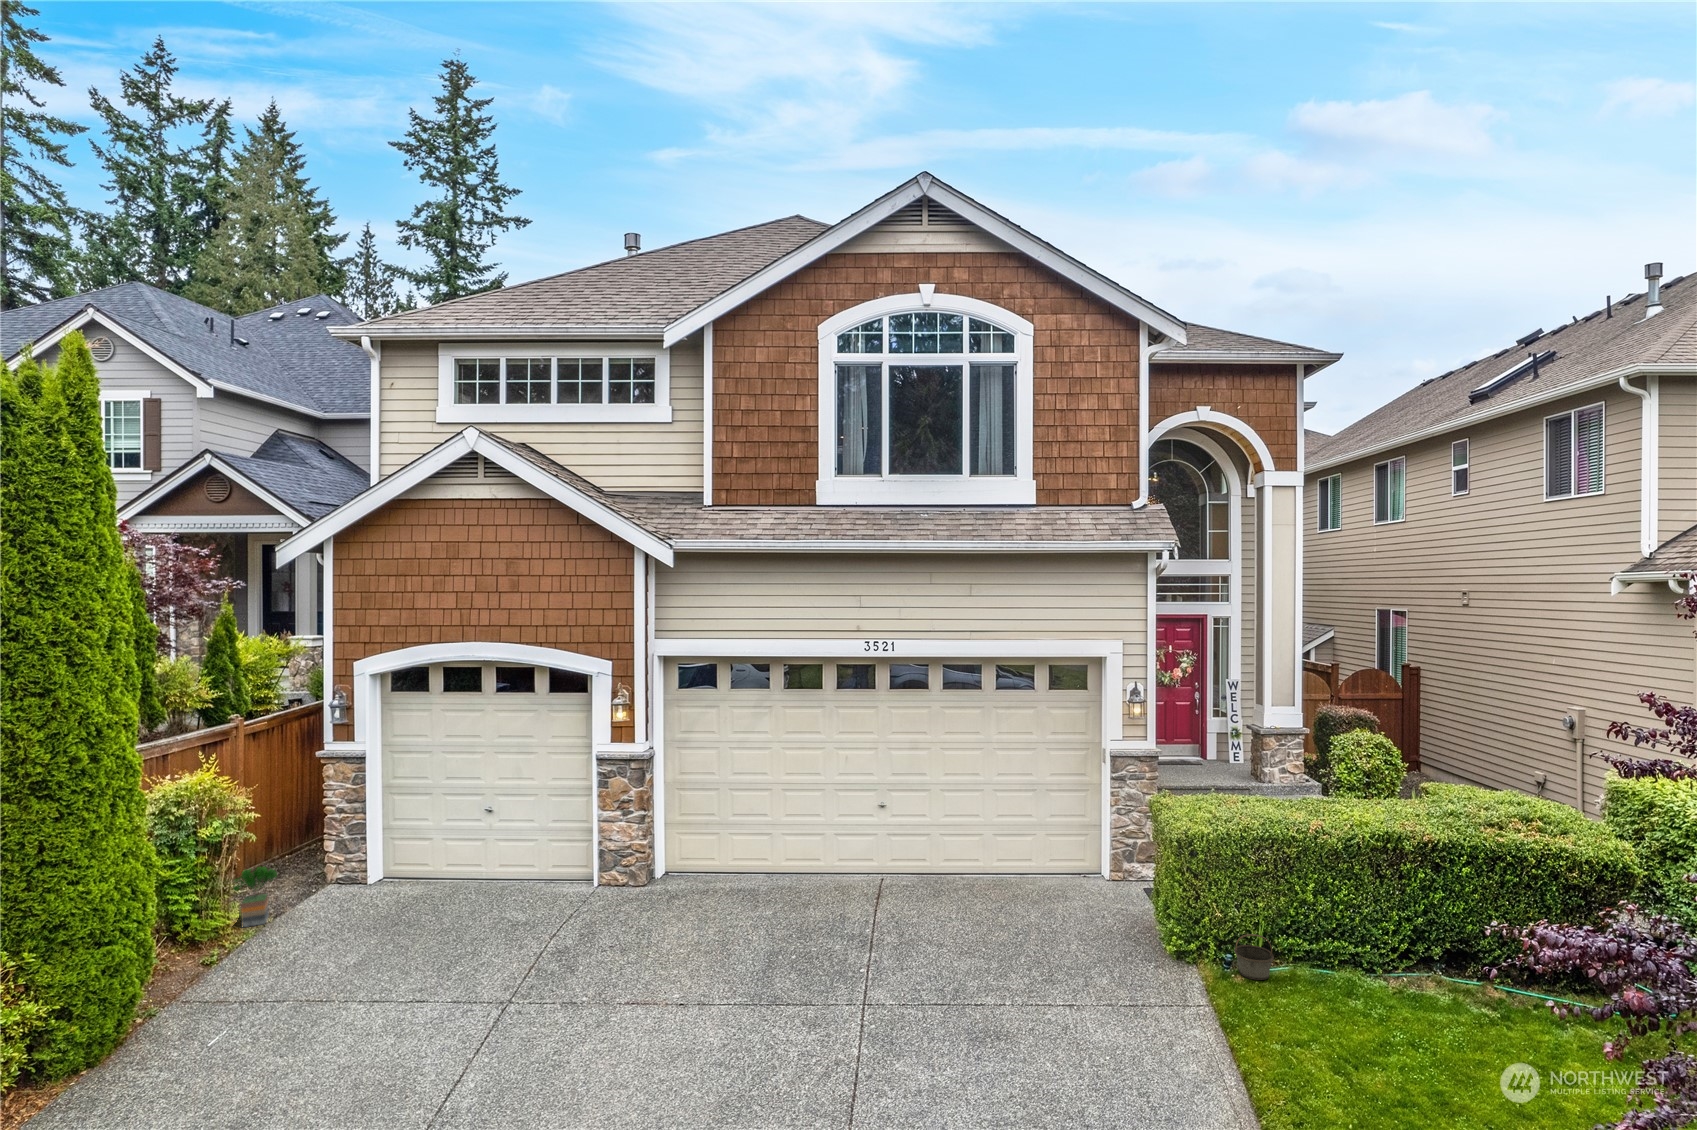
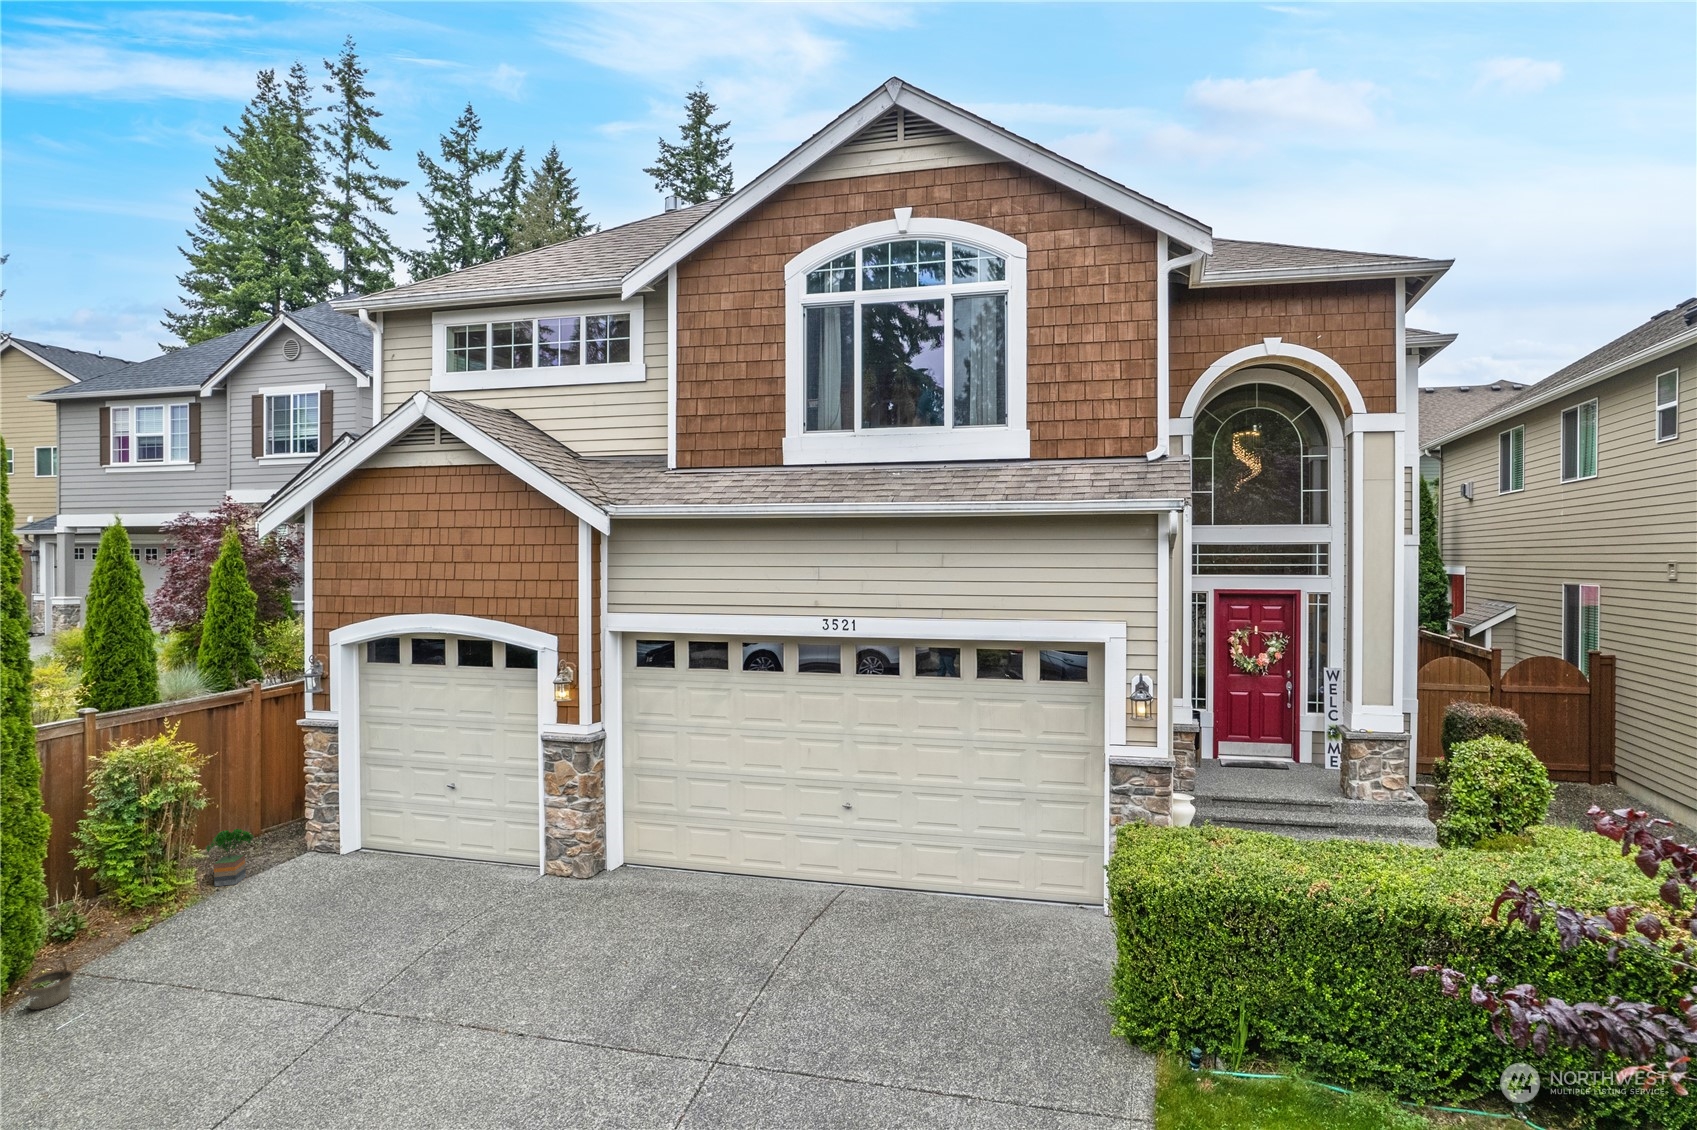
basket: present [1234,934,1274,980] -> present [21,959,74,1010]

